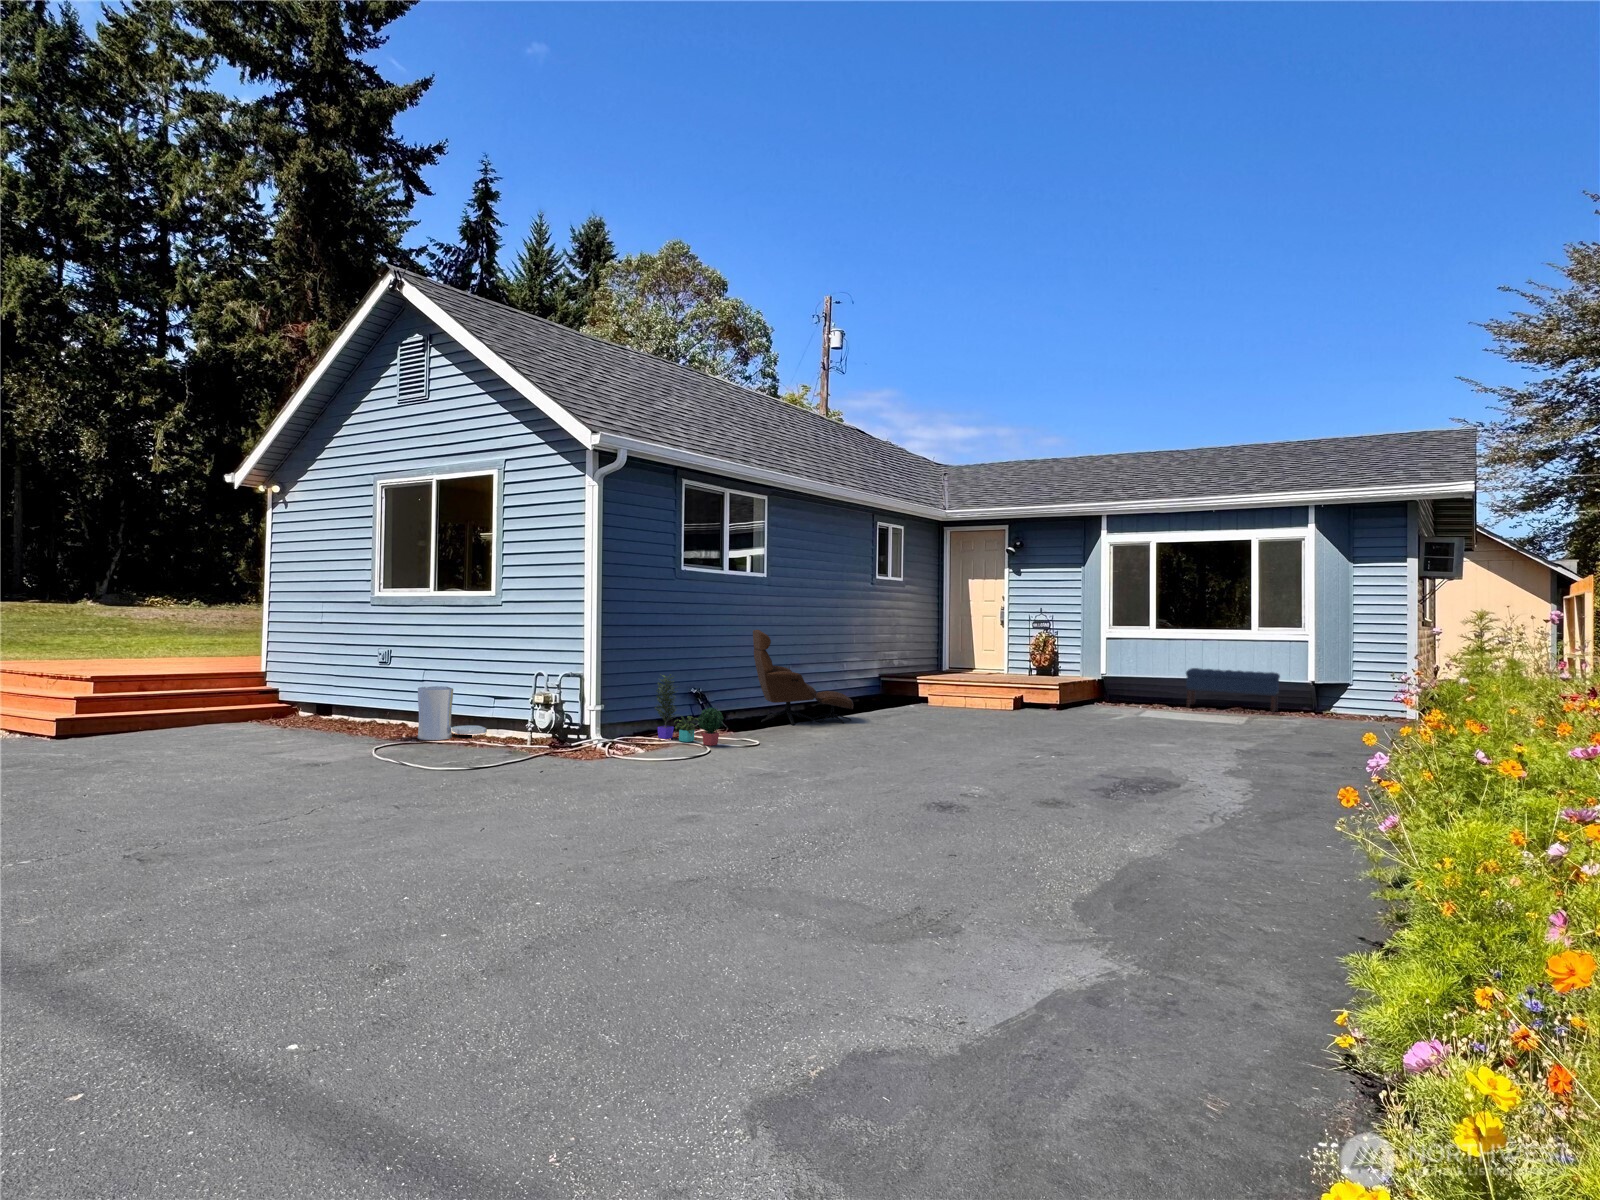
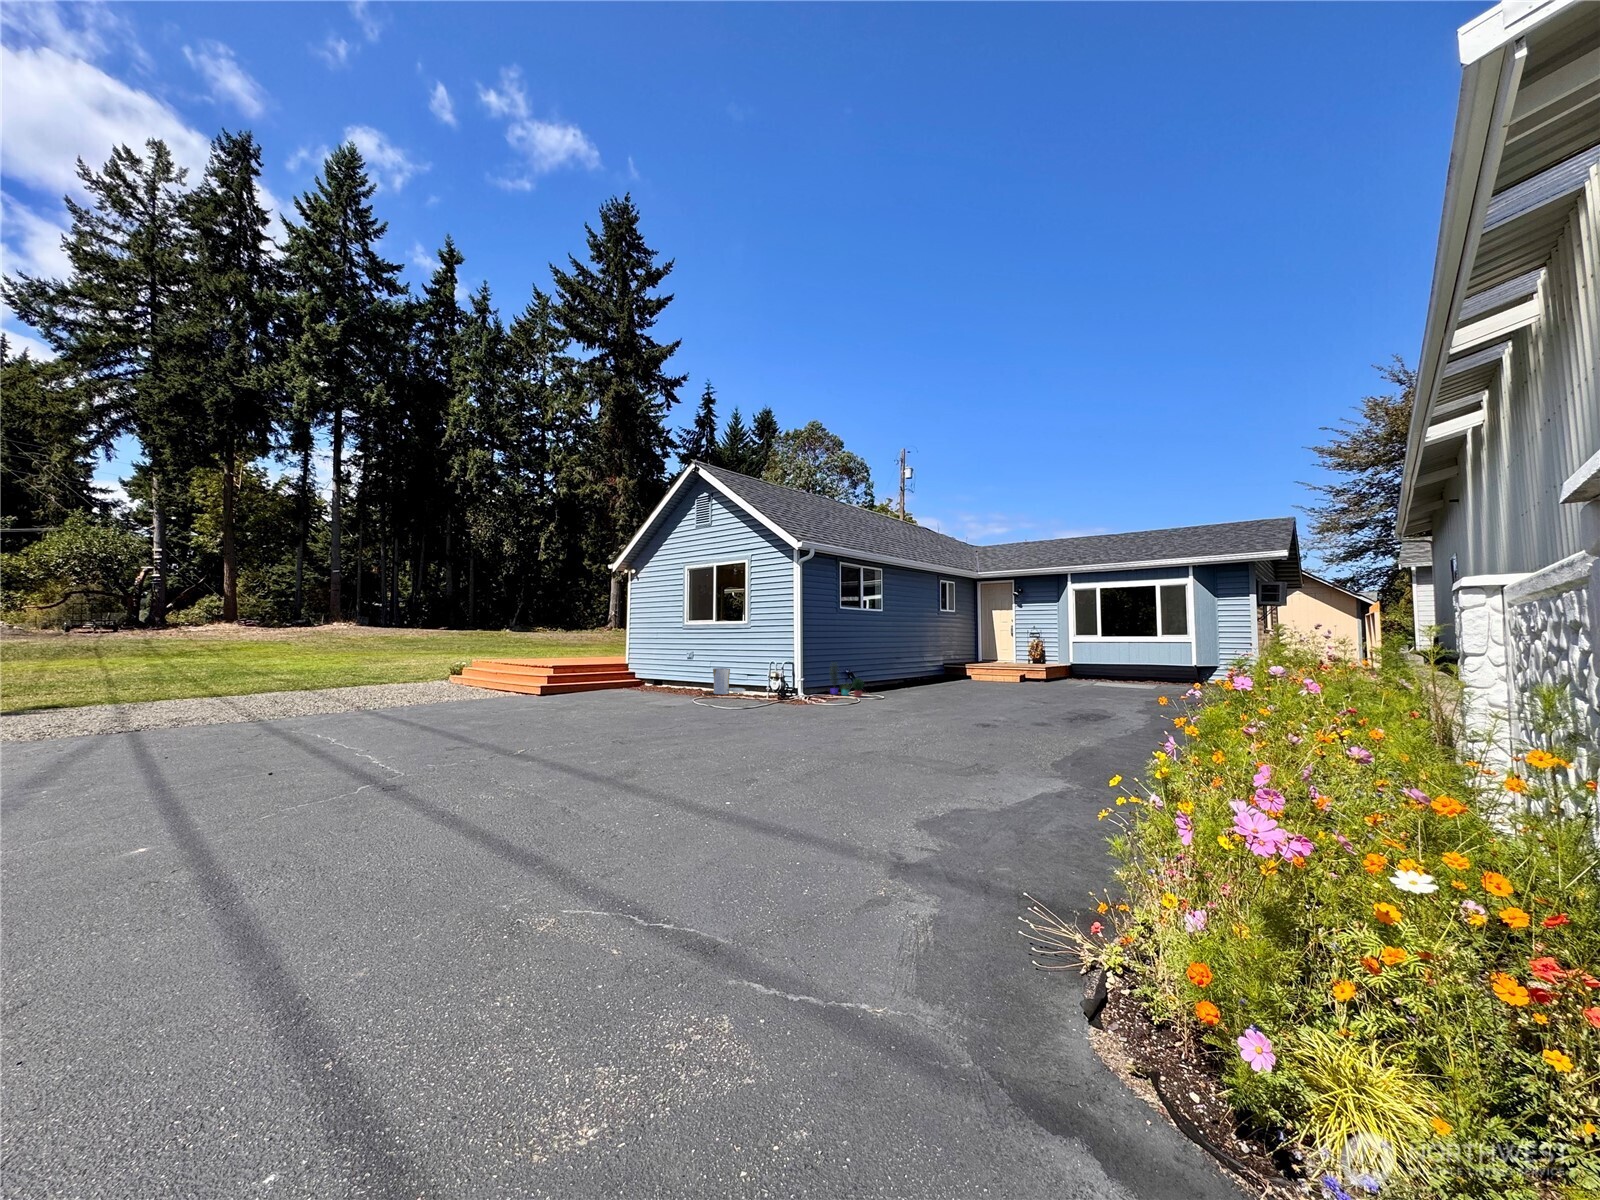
lounge chair: present [753,630,854,725] -> none [875,639,930,689]
bench: present [1186,668,1280,714] -> none [1120,659,1177,685]

